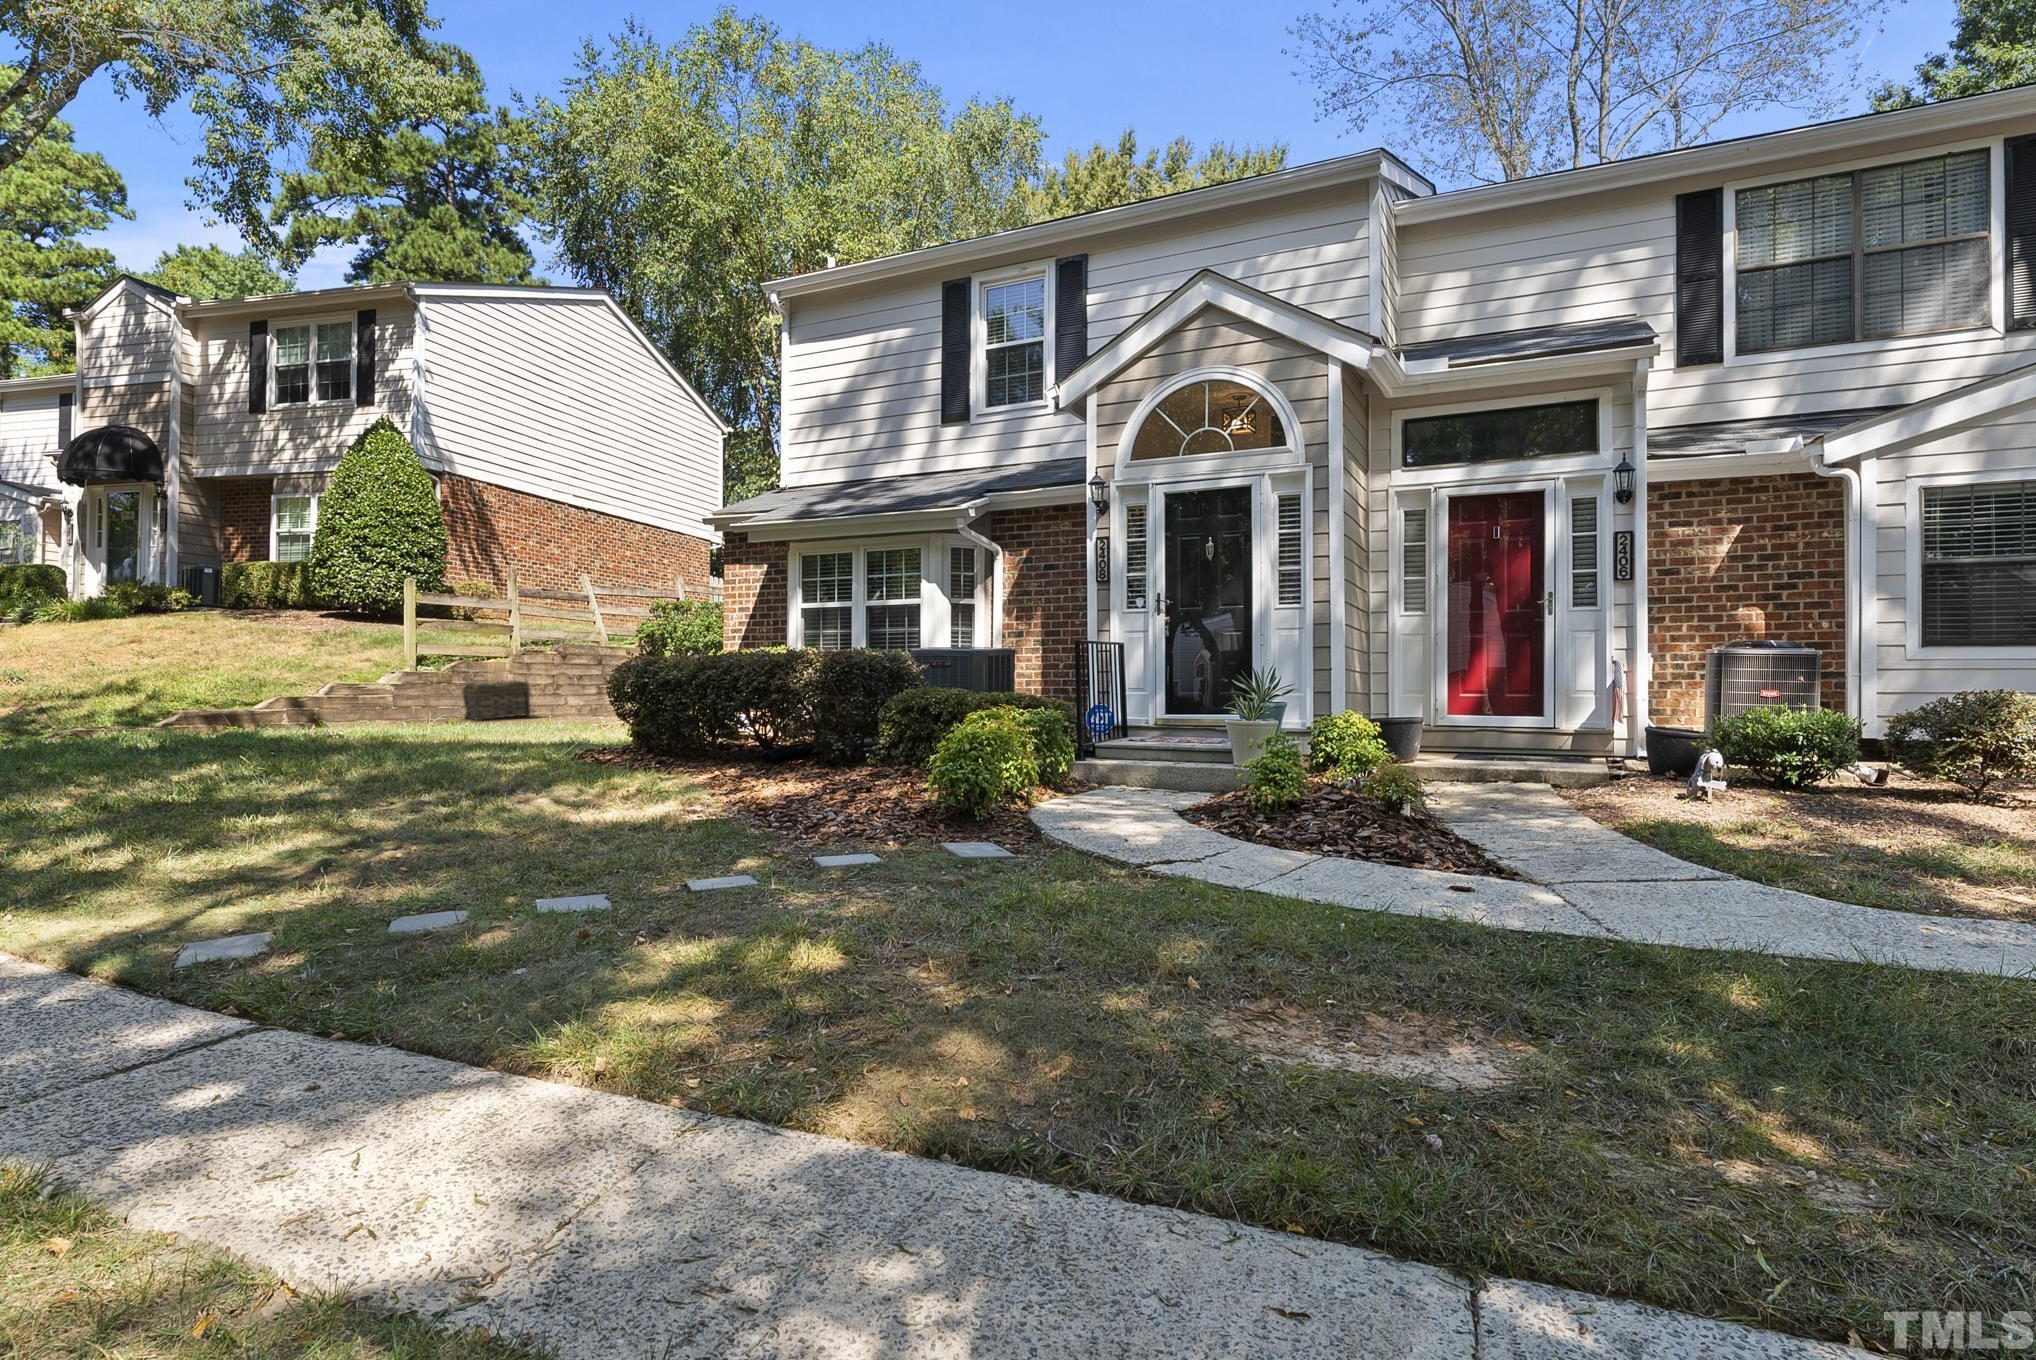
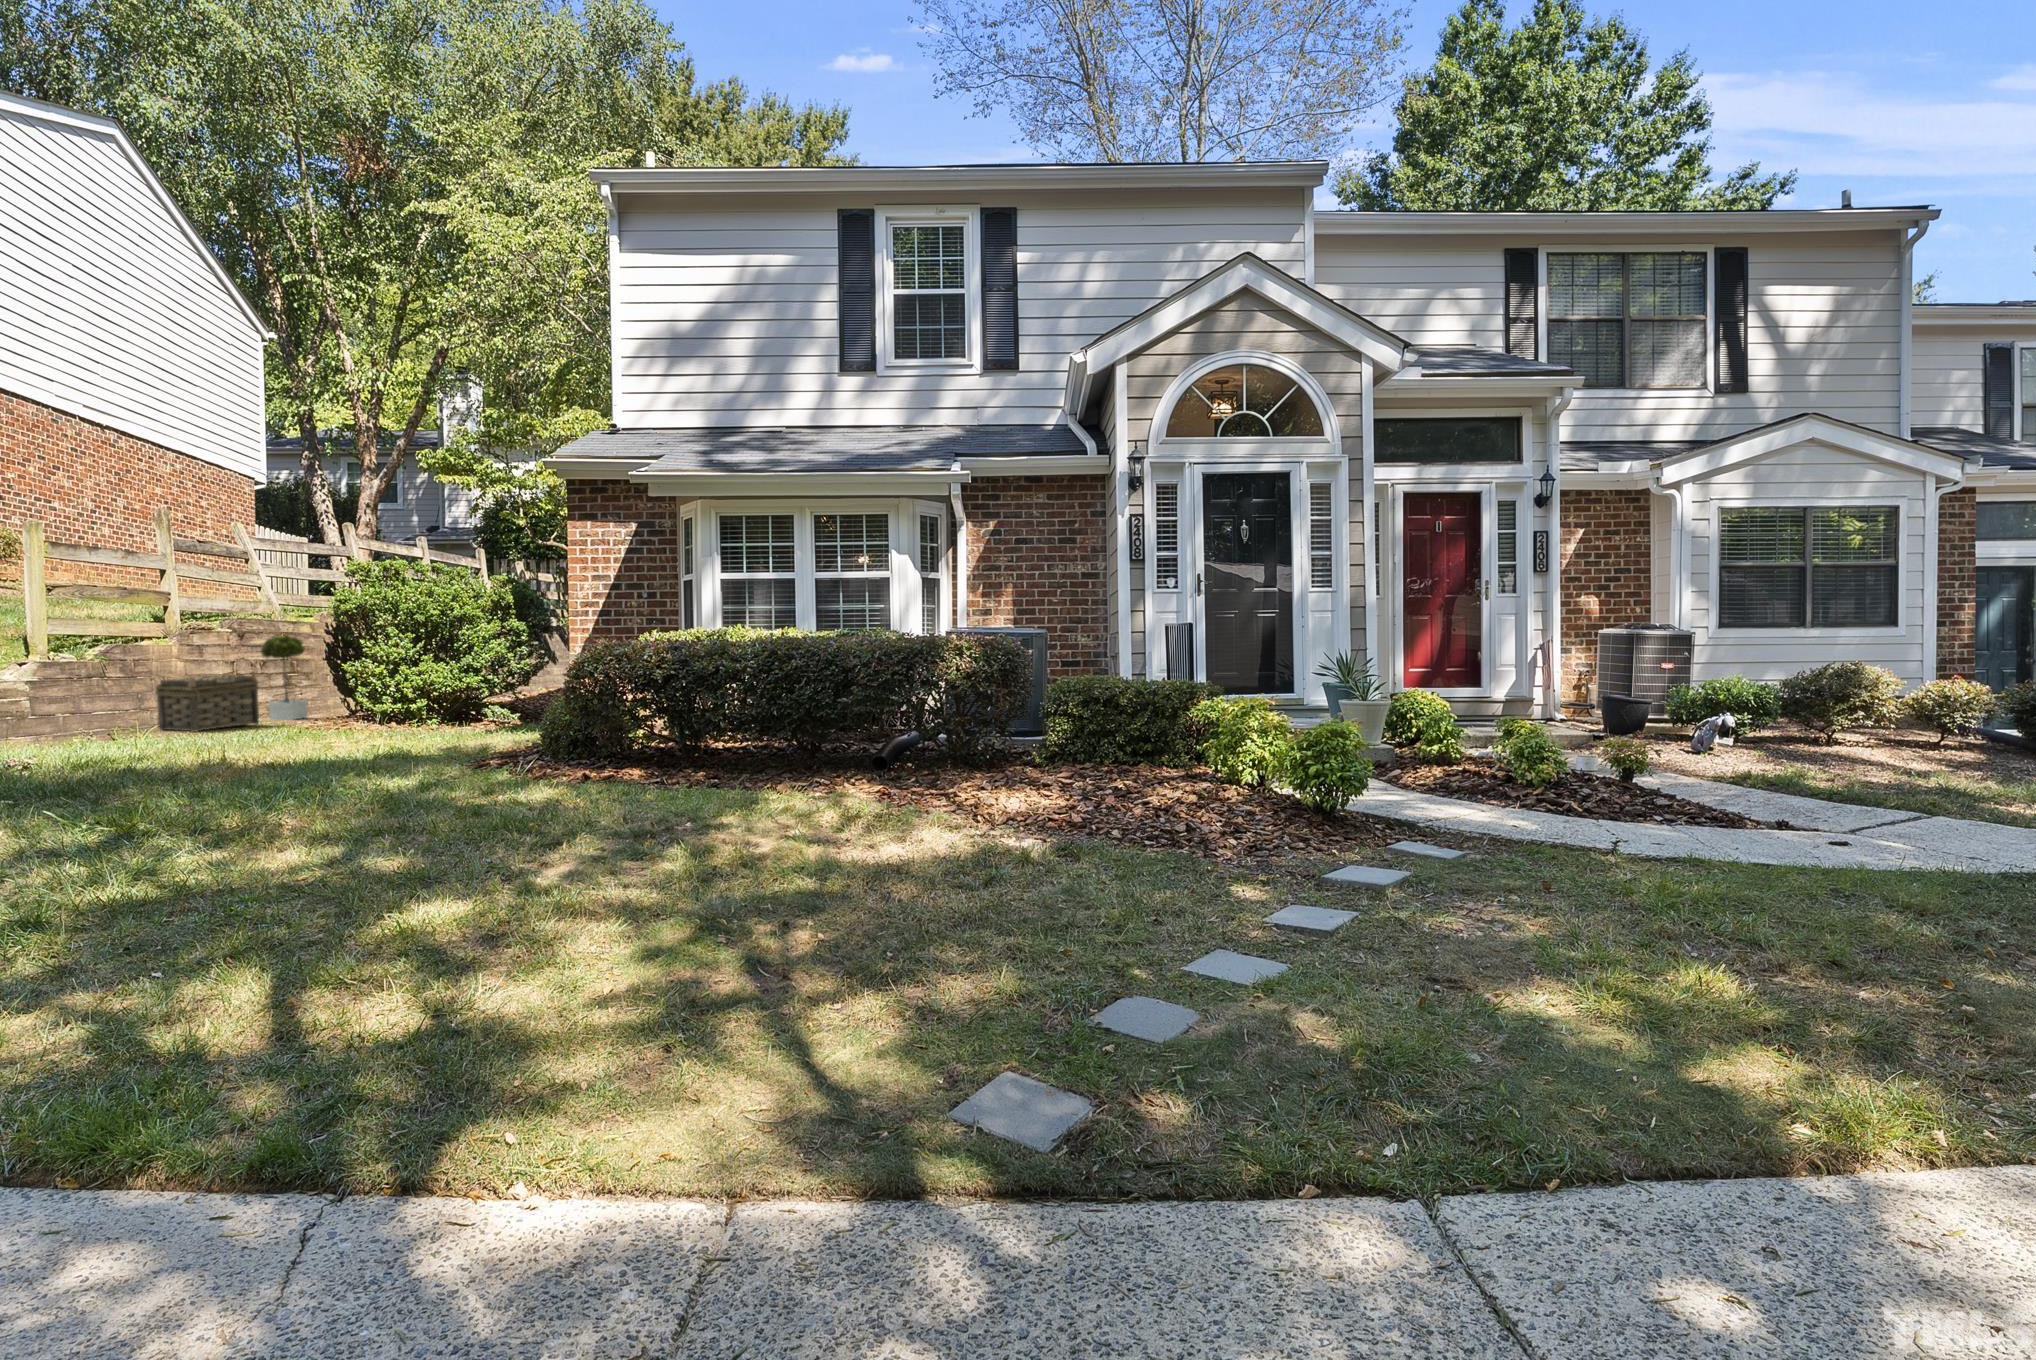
potted tree: none [550,652,584,712] -> present [261,635,307,720]

